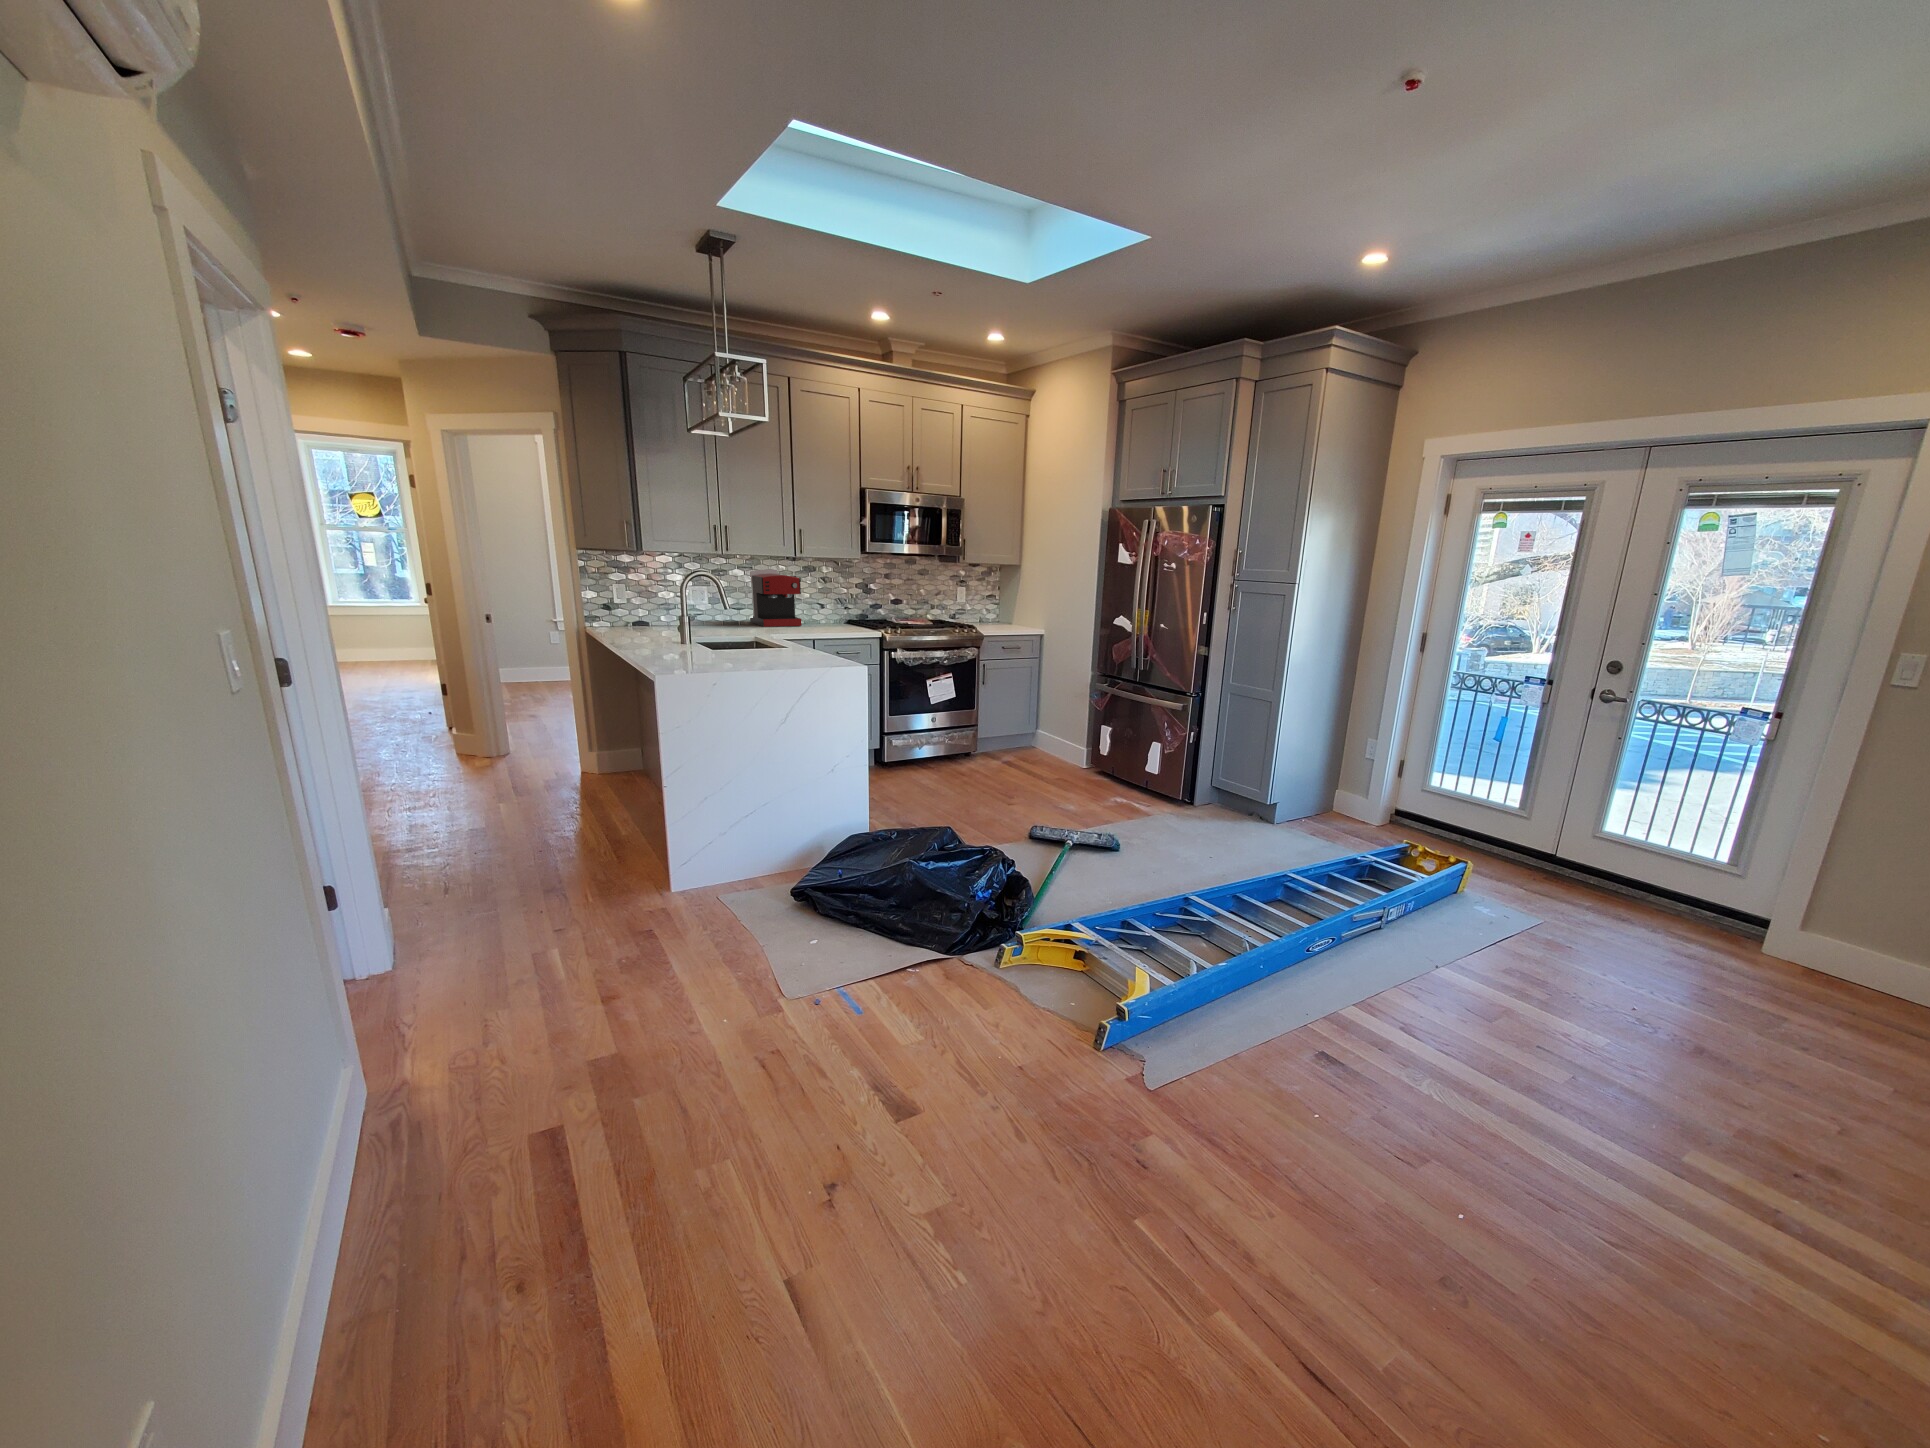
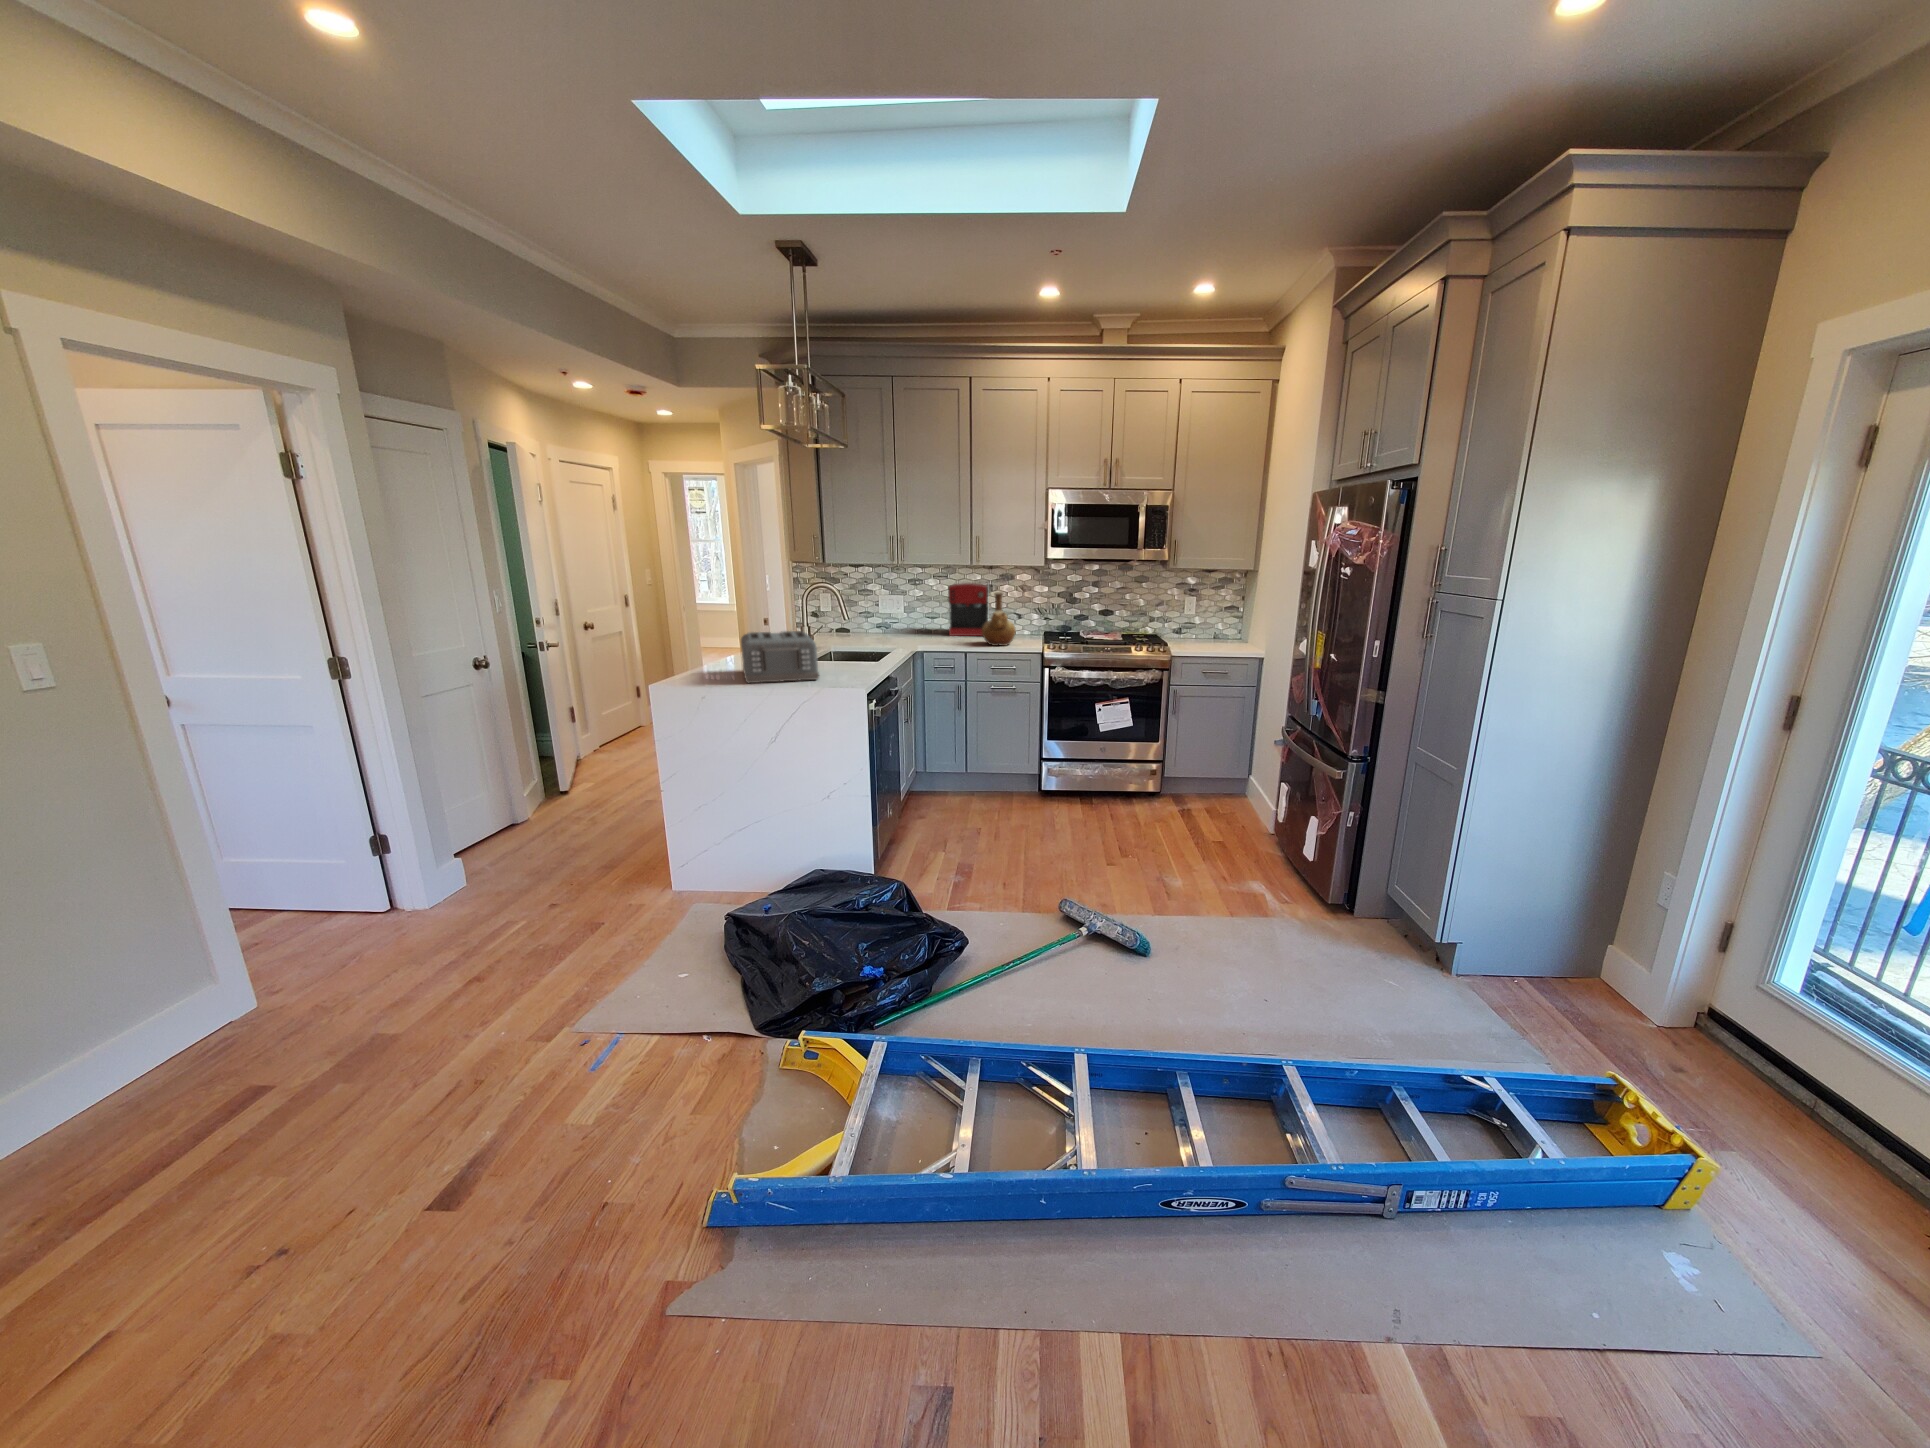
vase: none [817,583,851,634] -> present [982,592,1016,646]
toaster: none [679,623,788,678] -> present [741,631,819,683]

